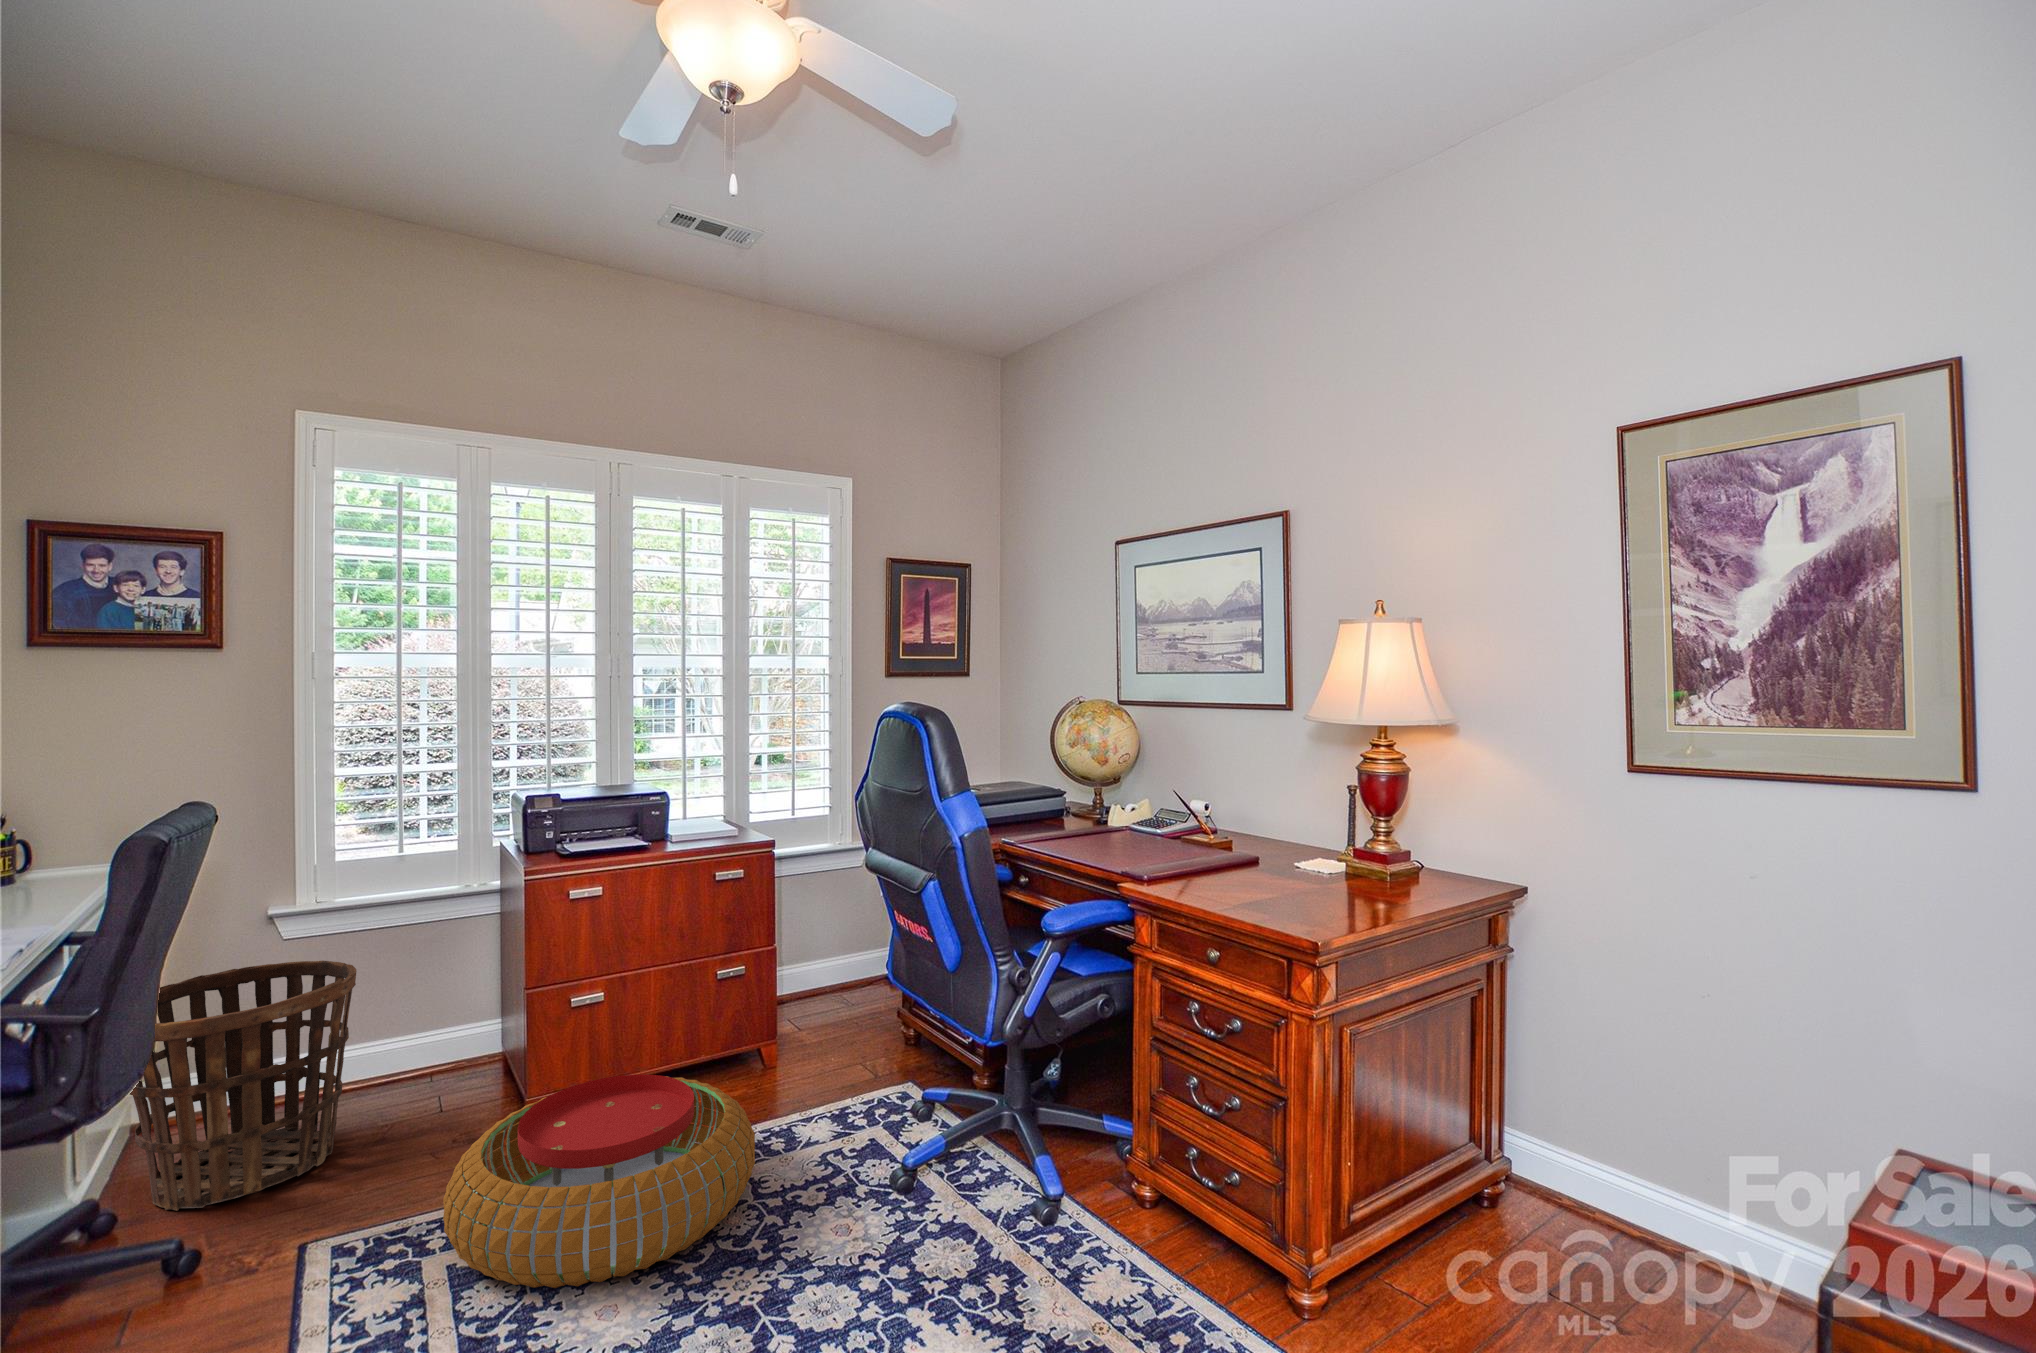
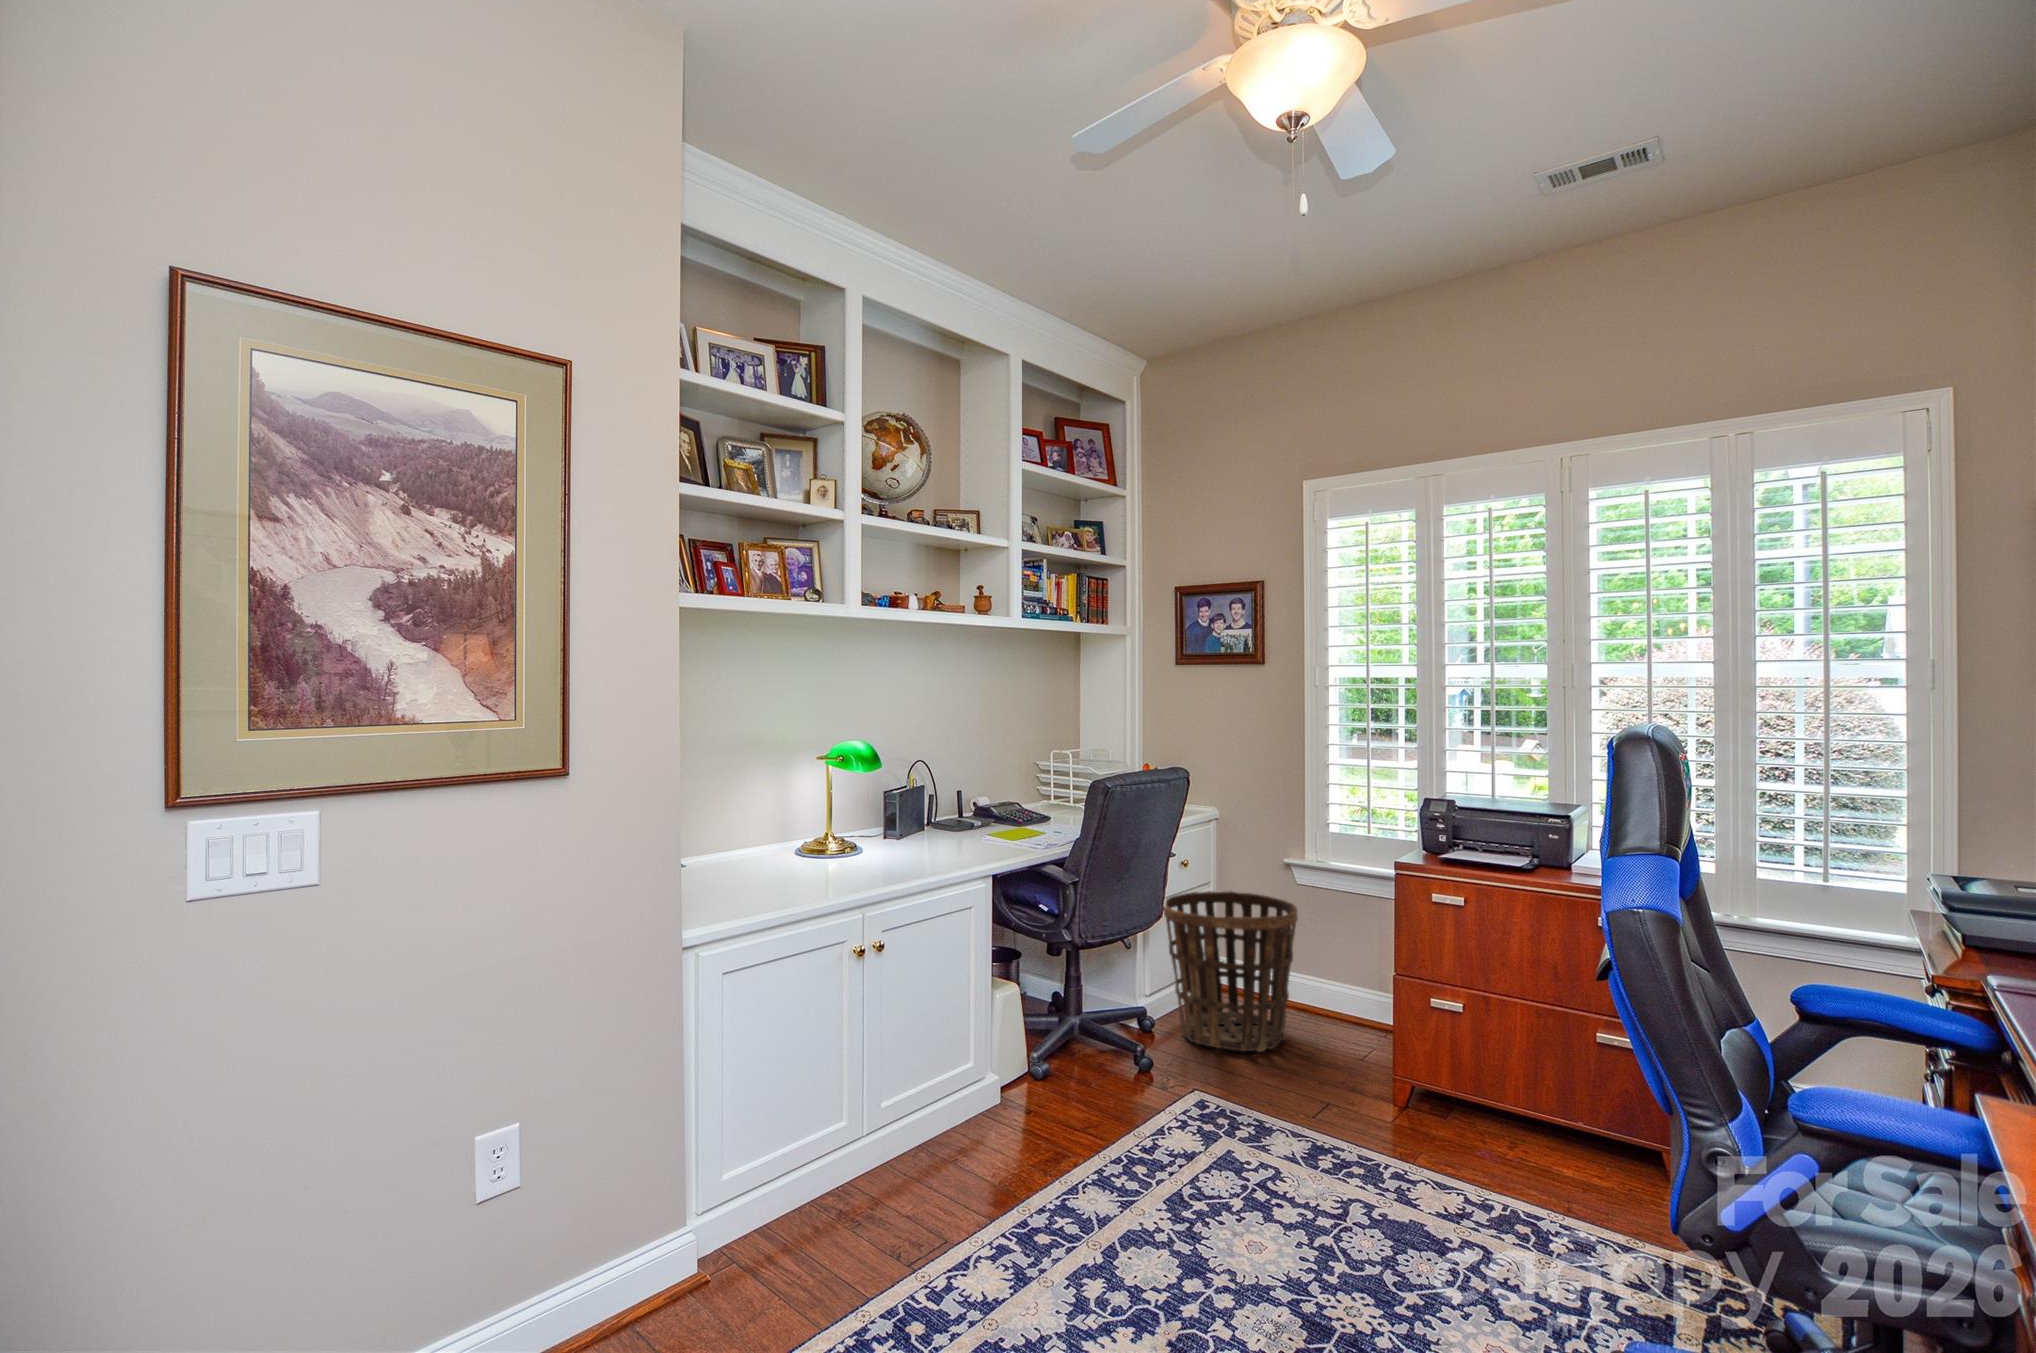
pouf: present [443,1075,755,1288] -> none [1217,1063,1505,1259]

